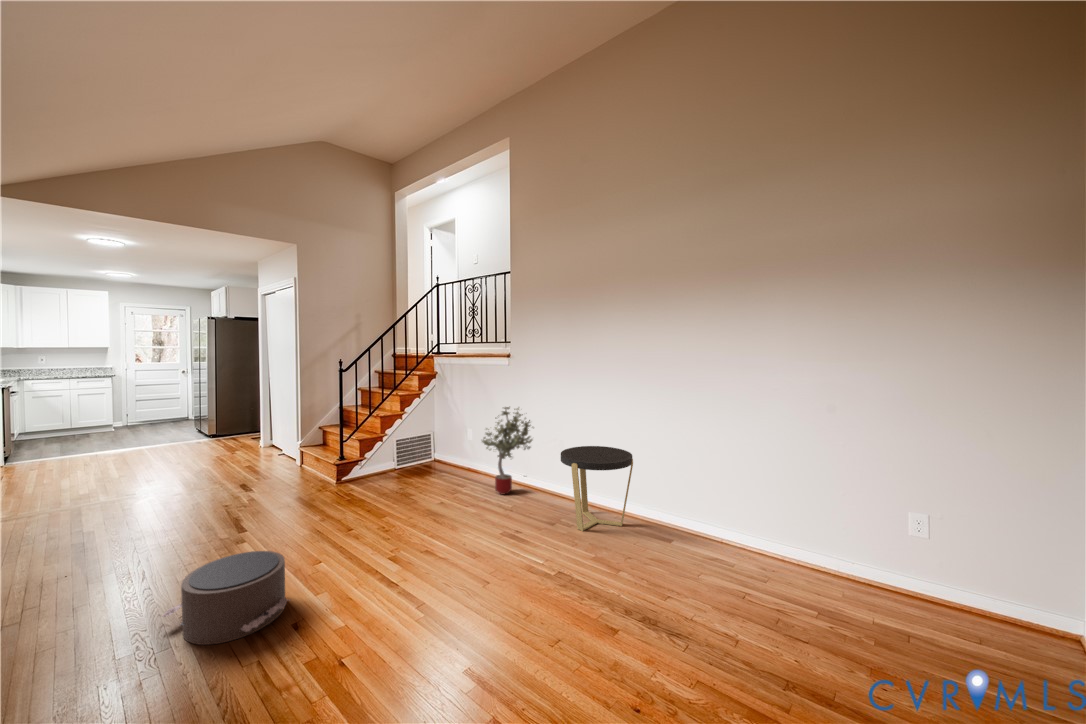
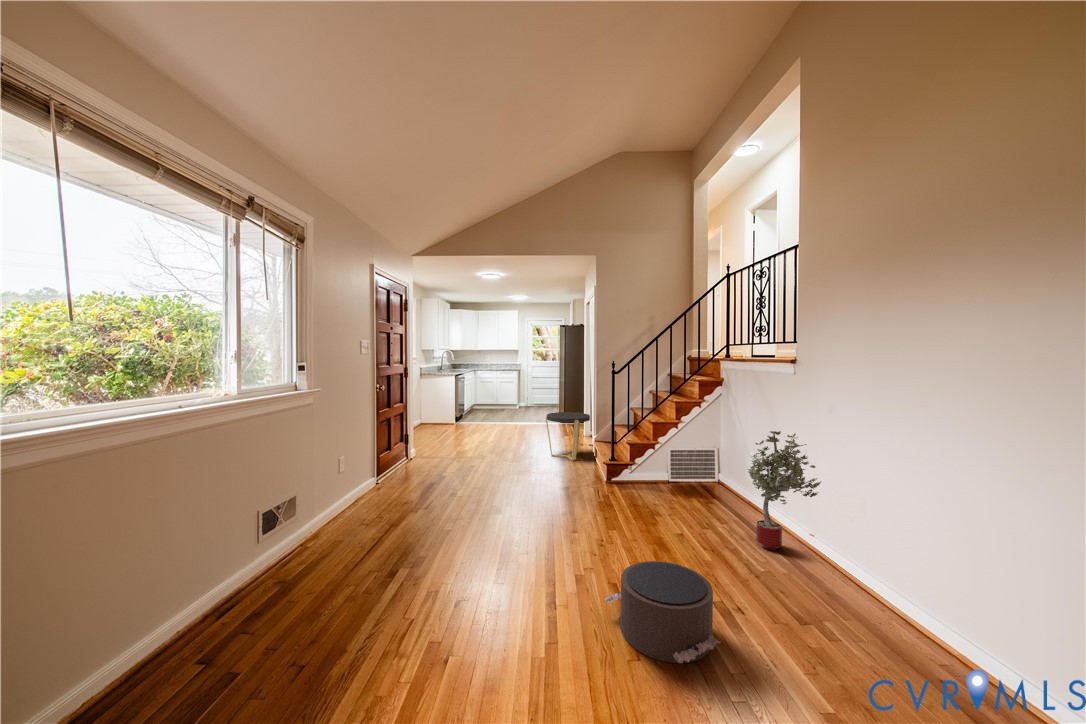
side table: present [561,446,633,531] -> present [546,412,590,461]
pouf: present [162,551,289,645] -> present [605,561,721,664]

